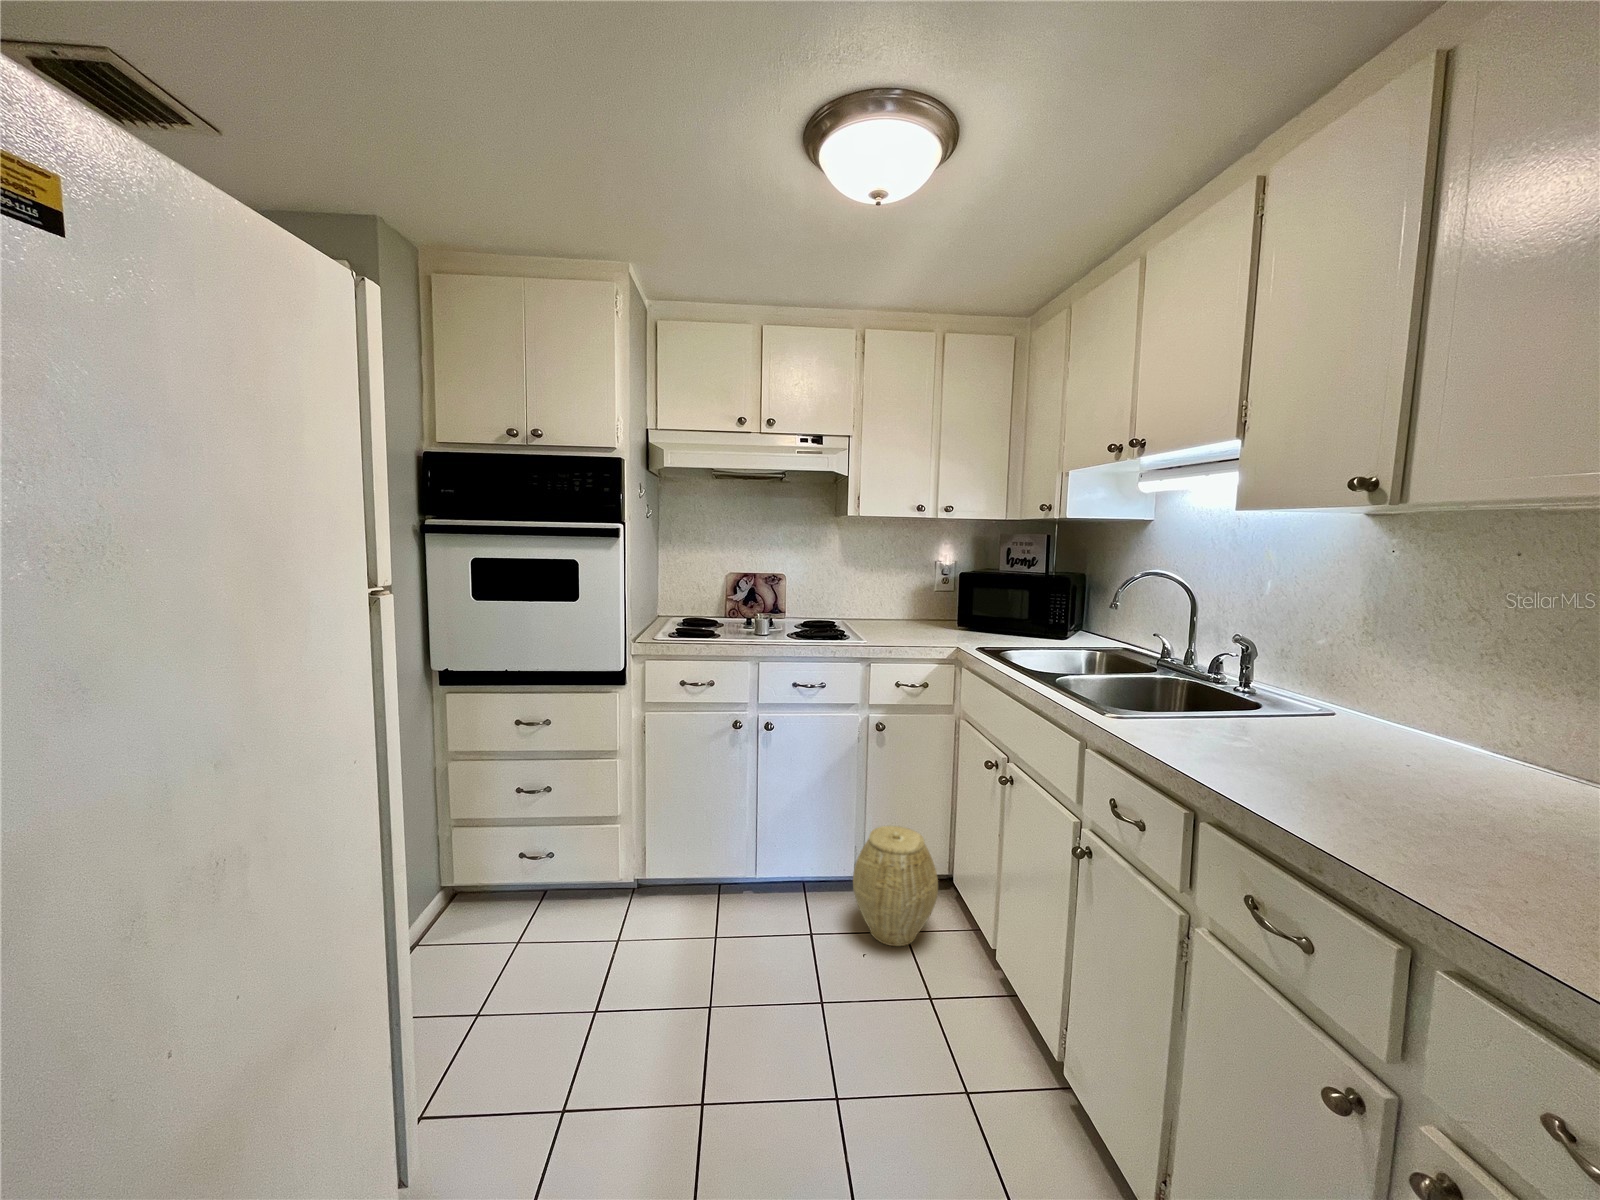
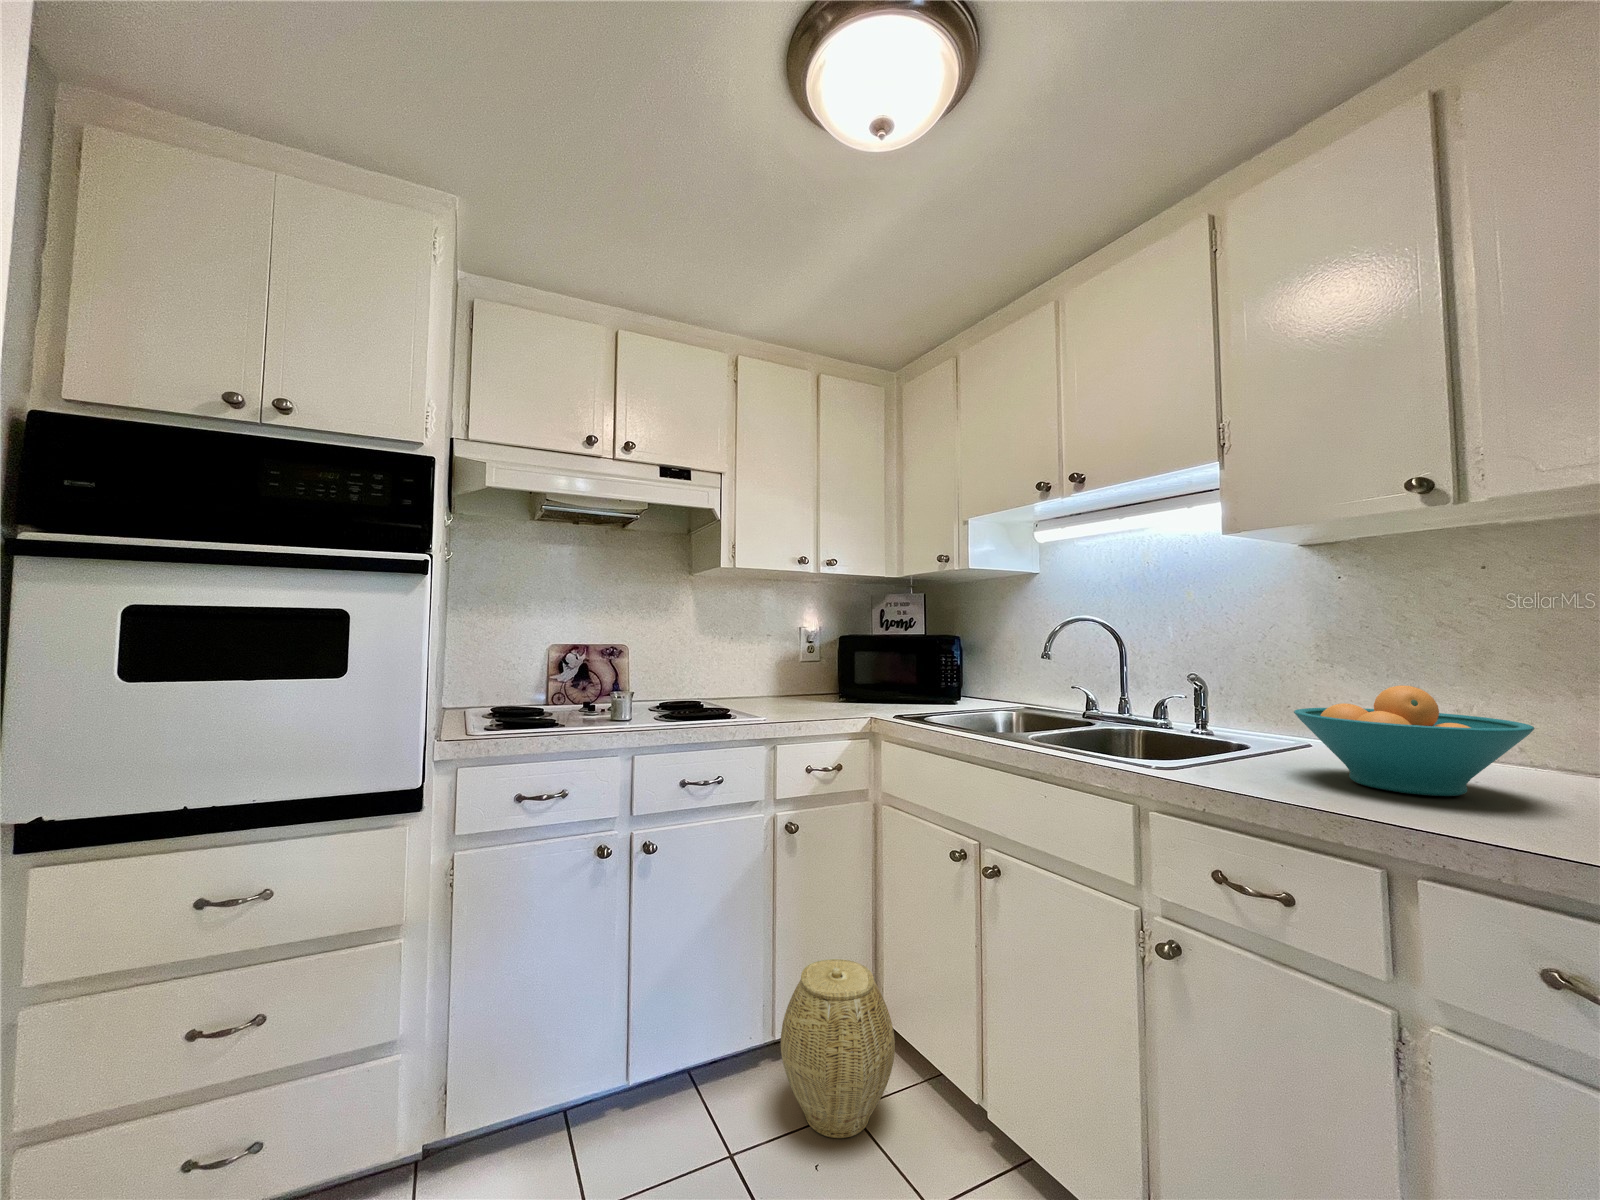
fruit bowl: none [1218,674,1431,778] -> present [1294,685,1534,796]

